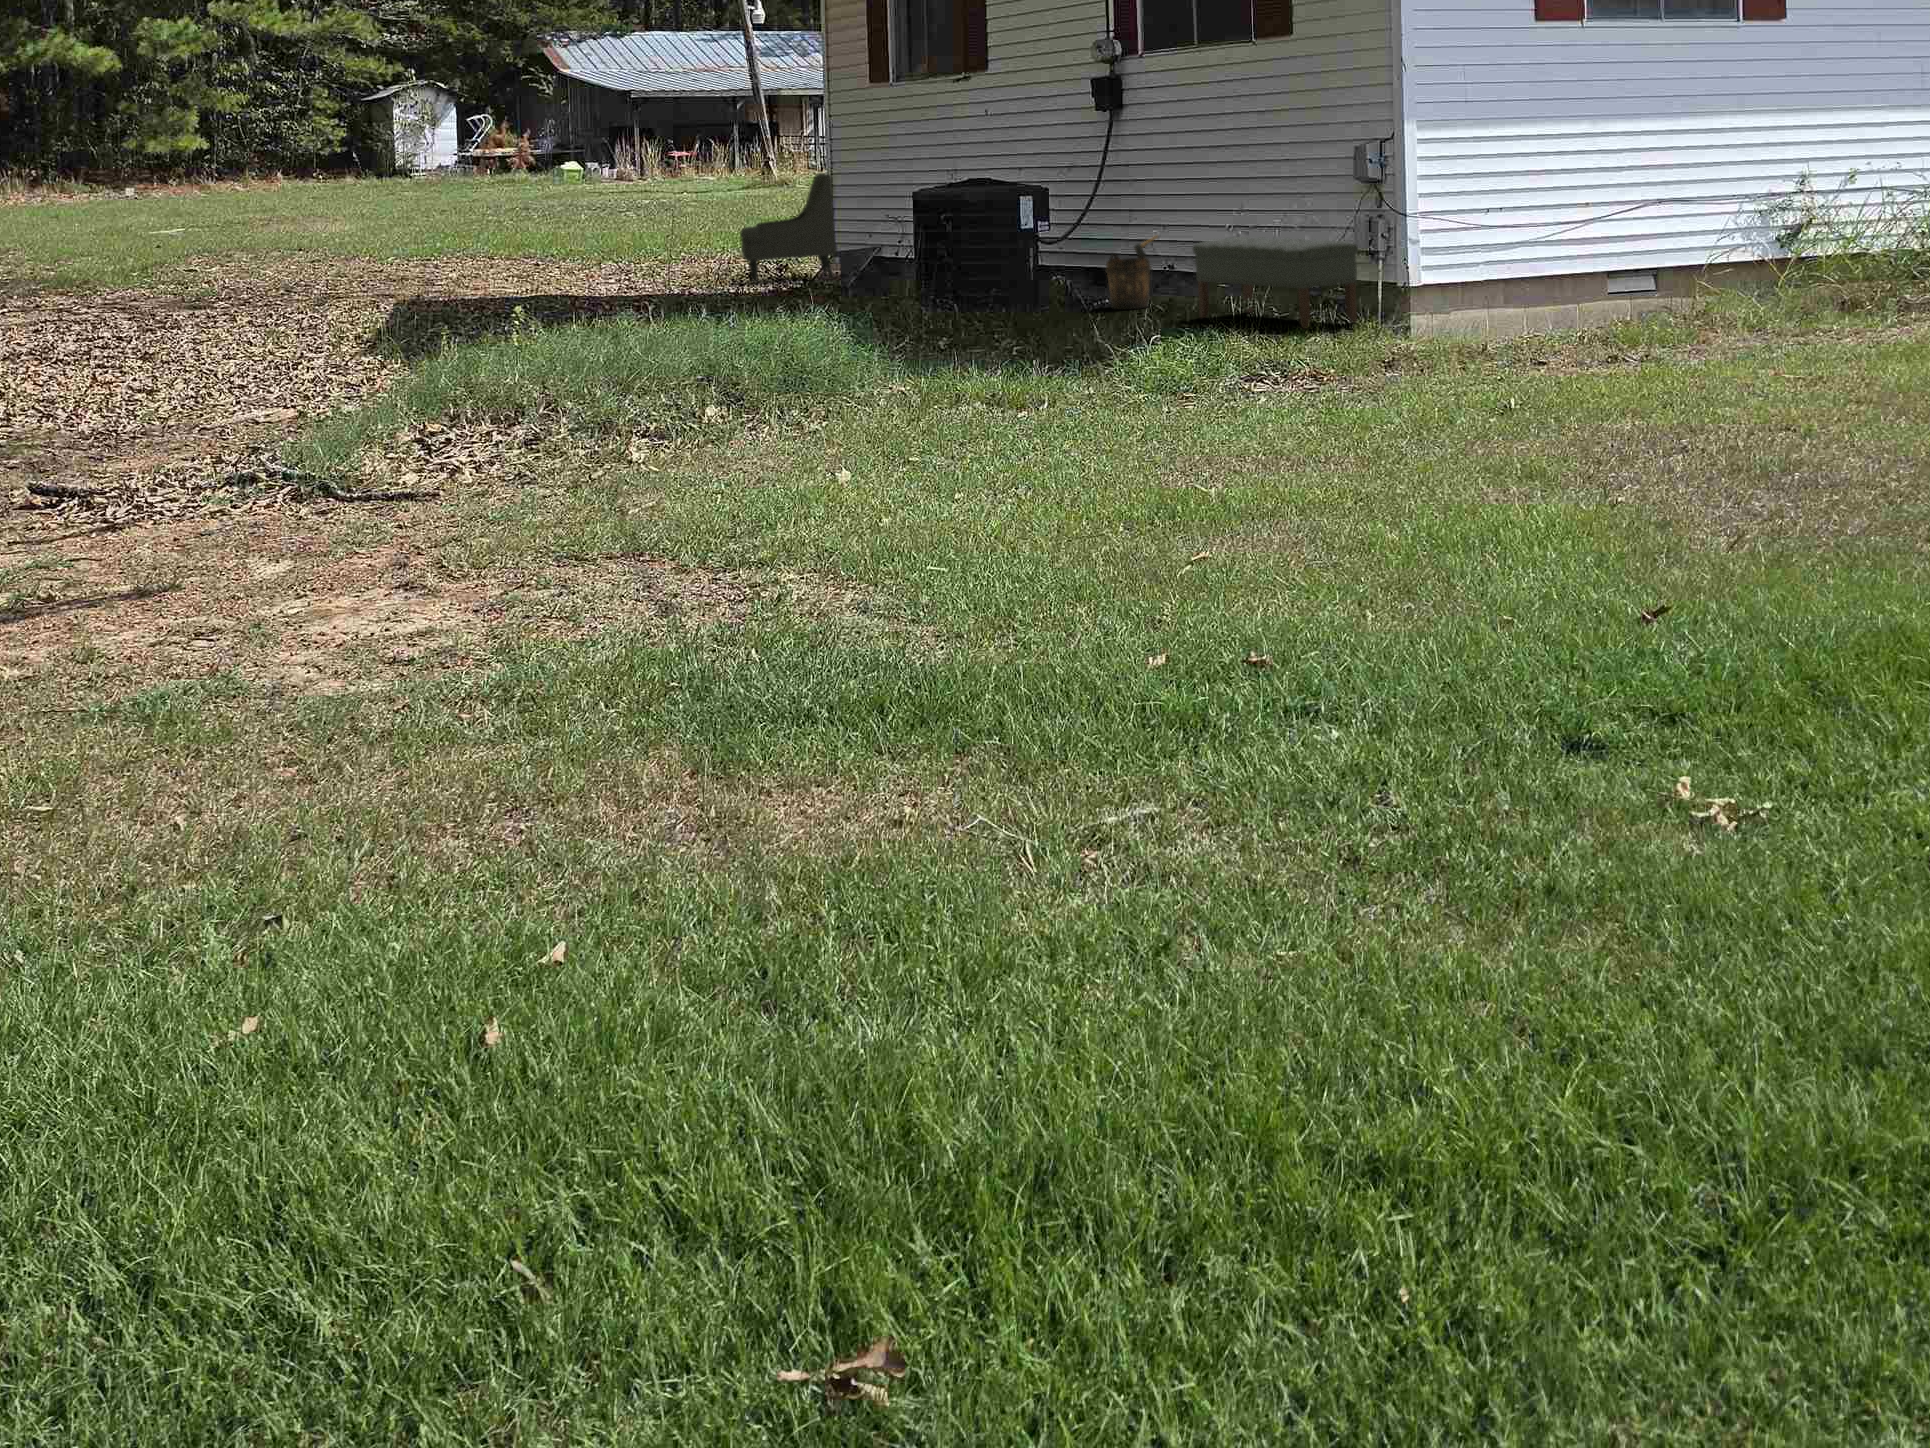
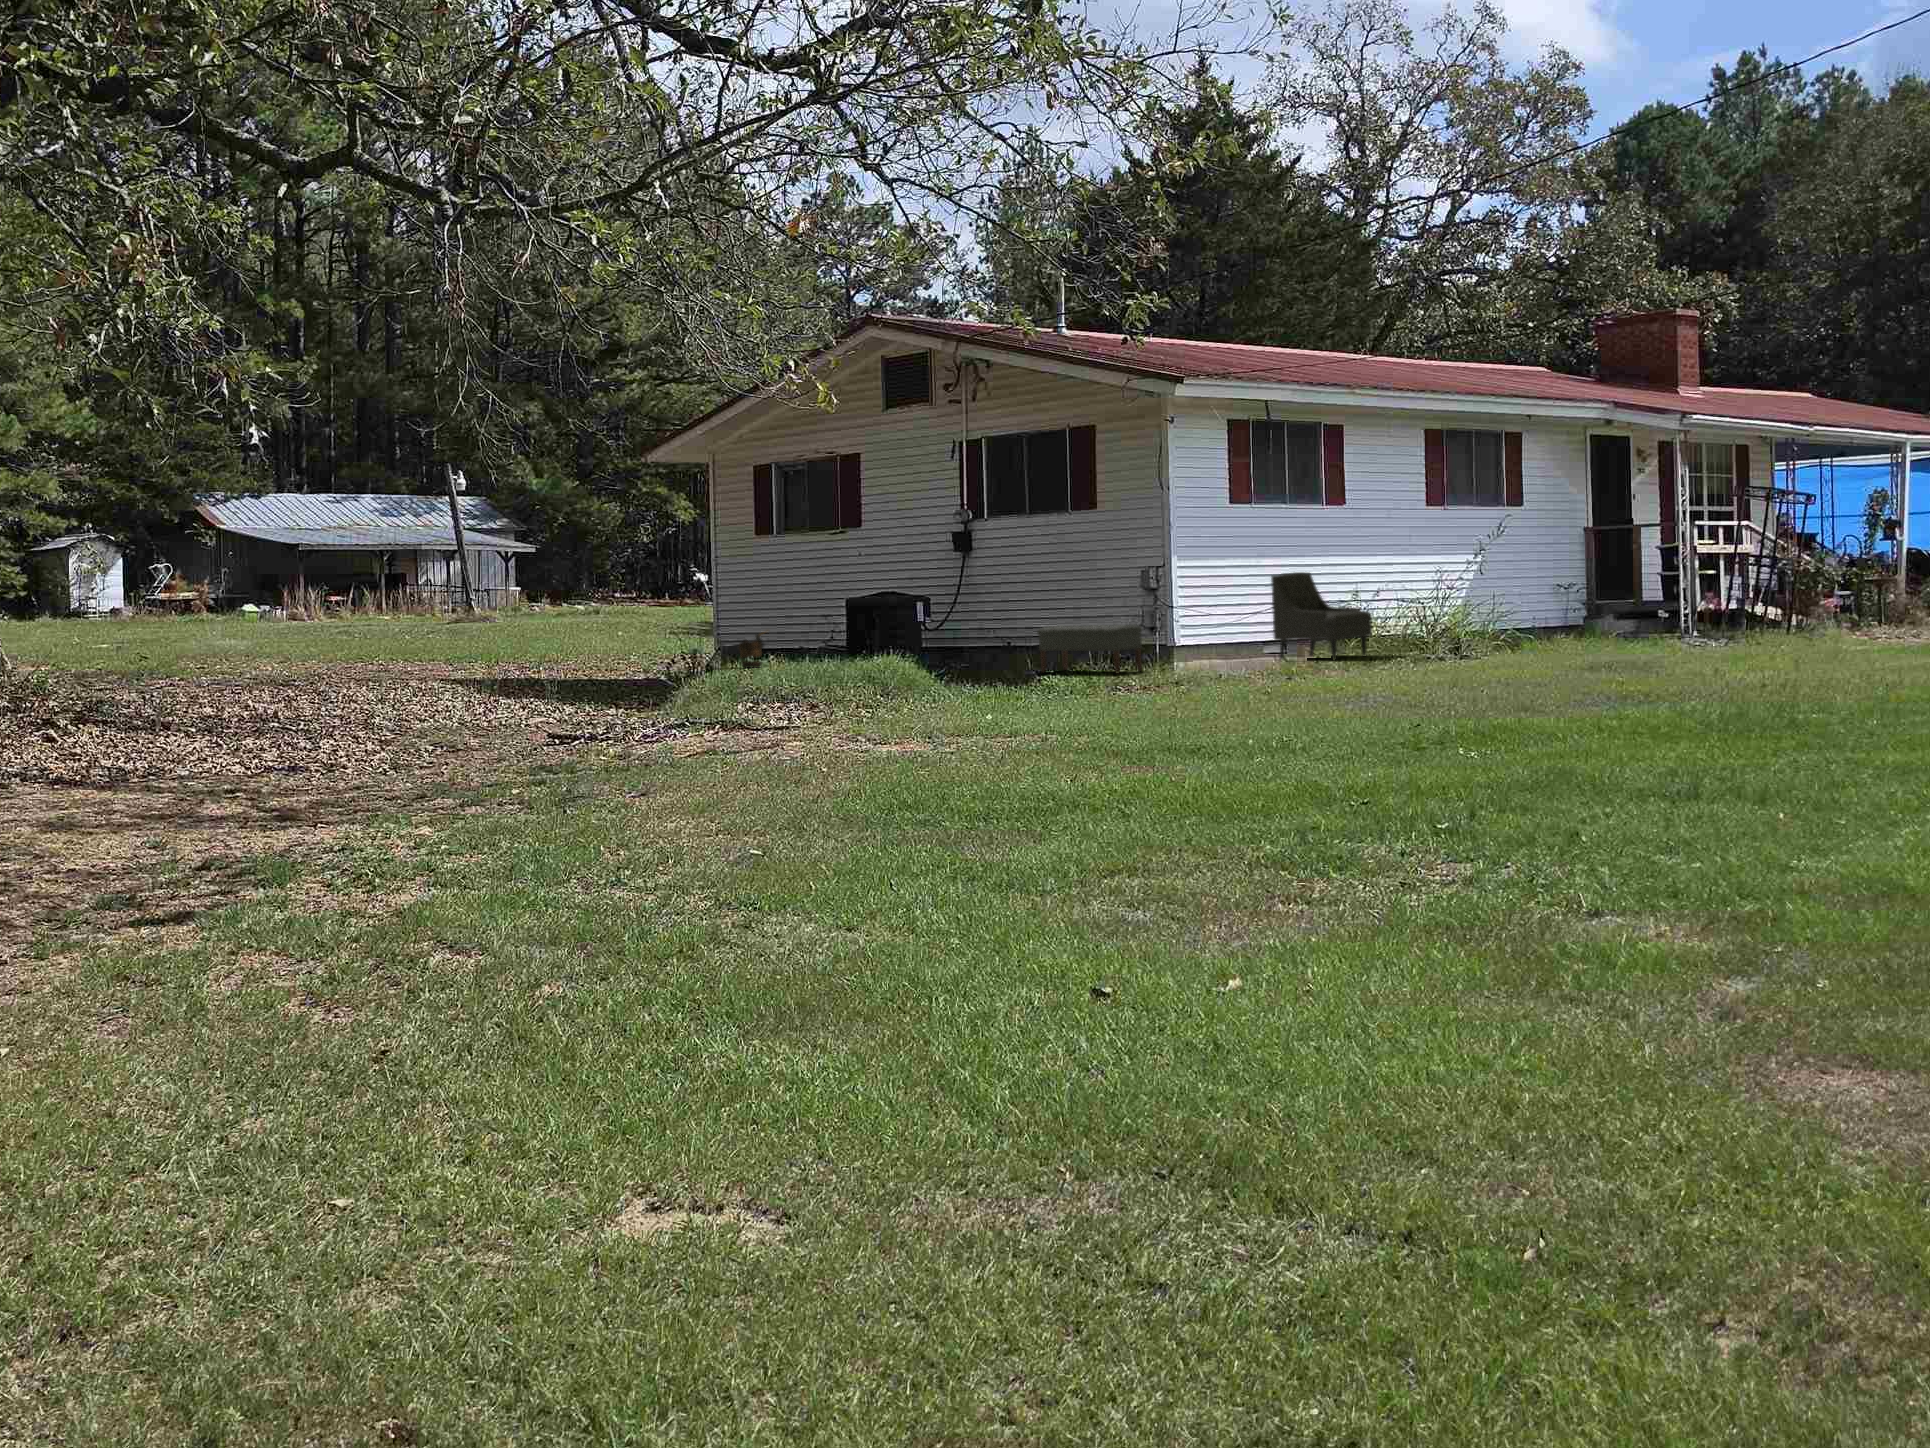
chair: present [740,173,836,285] -> present [1271,572,1372,660]
bucket: present [1105,236,1157,310] -> present [739,634,762,668]

